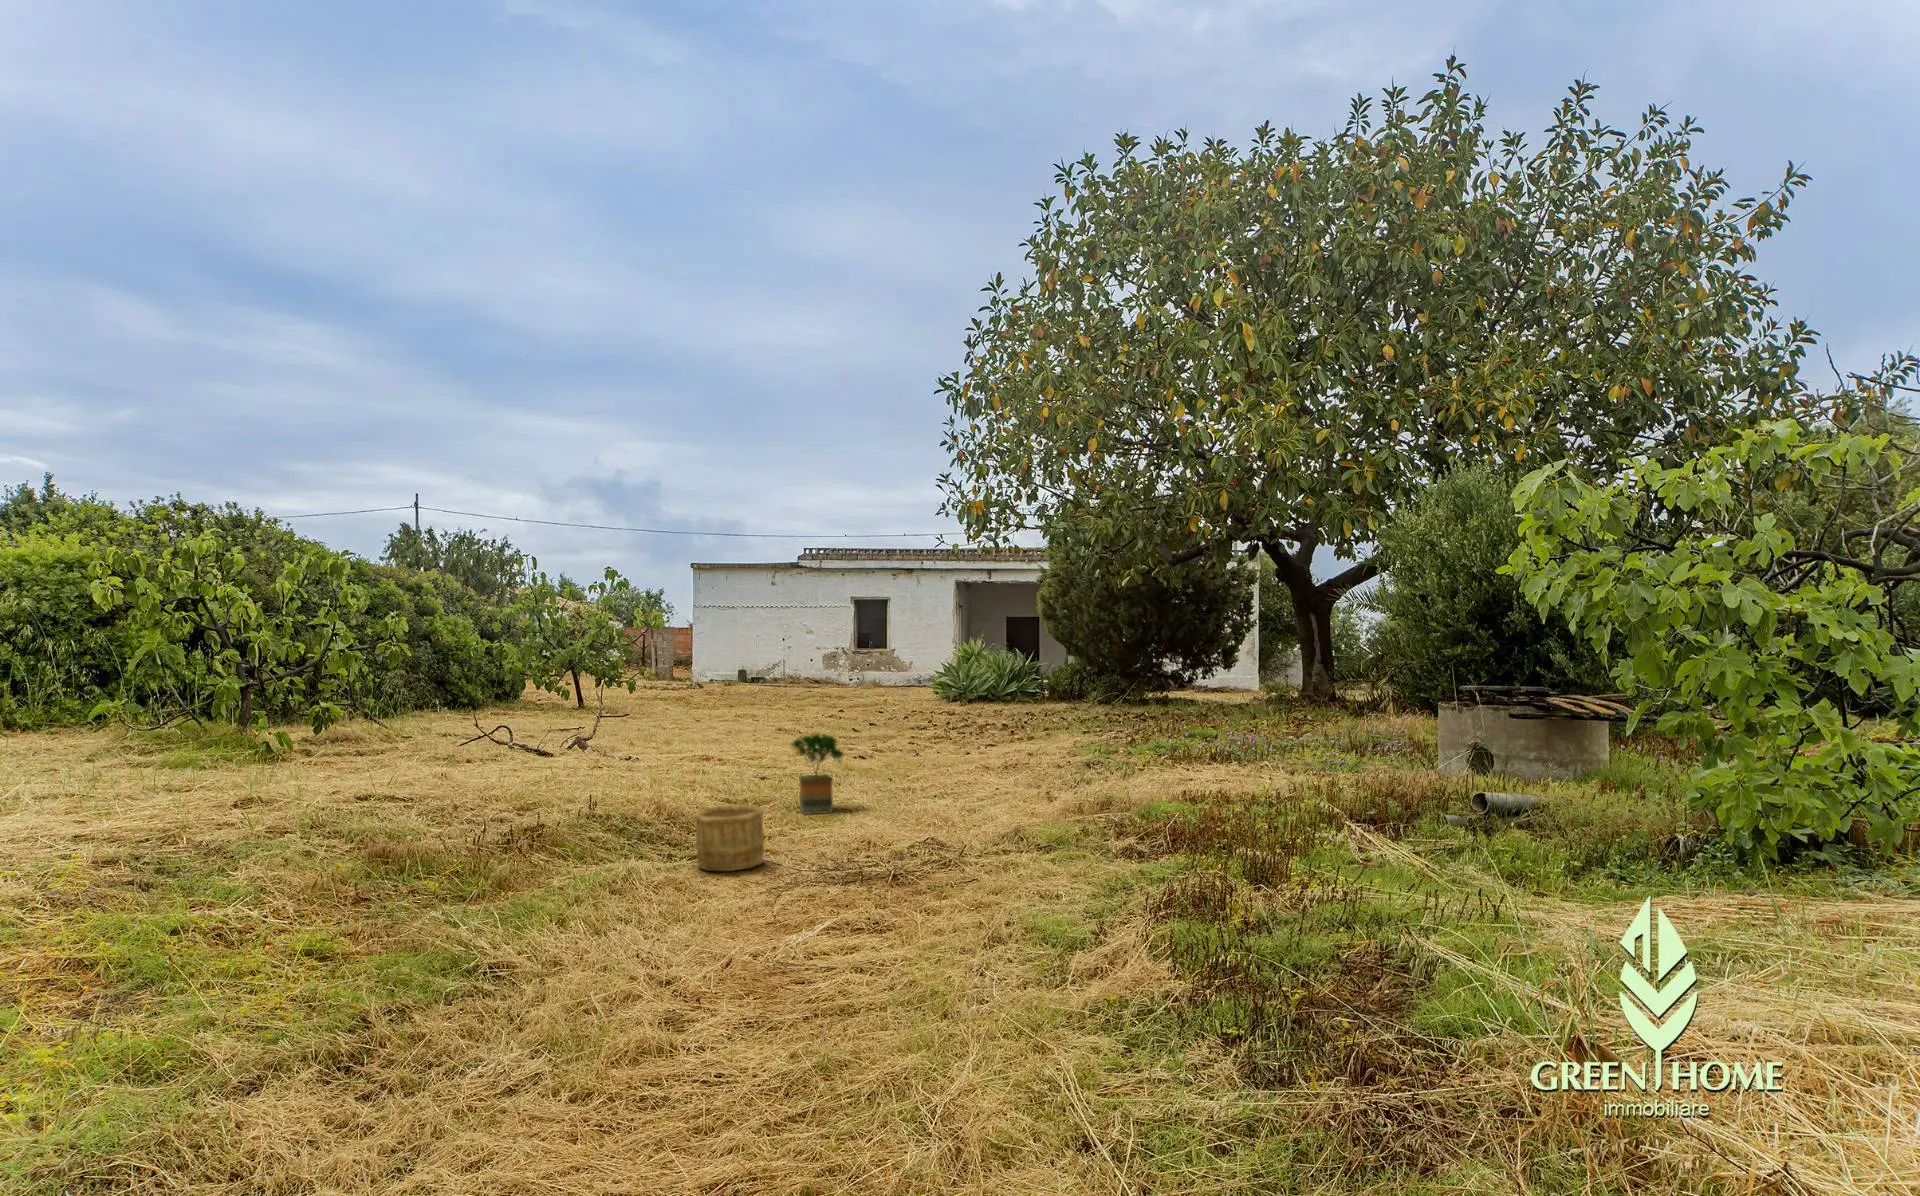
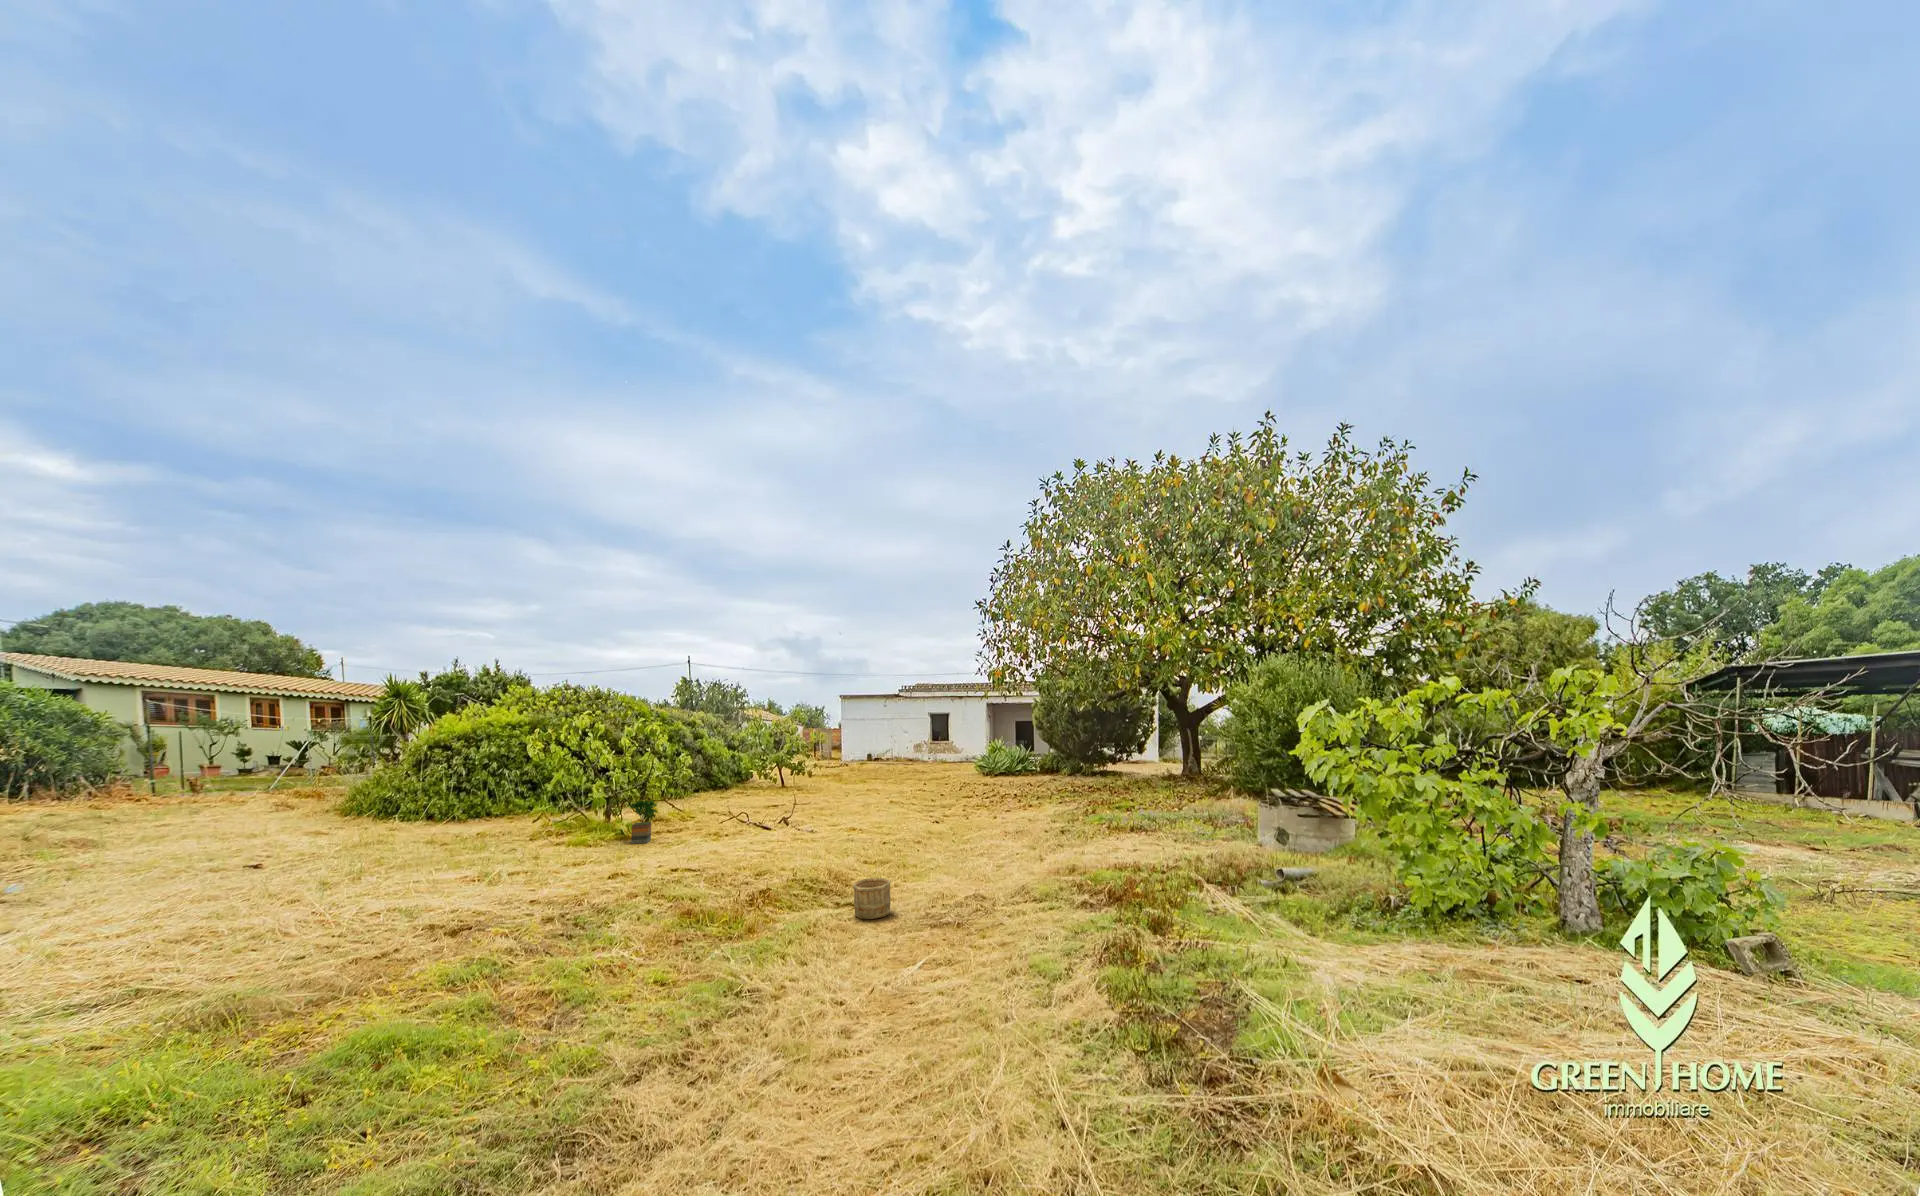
potted tree: present [791,734,843,815] -> present [630,801,657,844]

